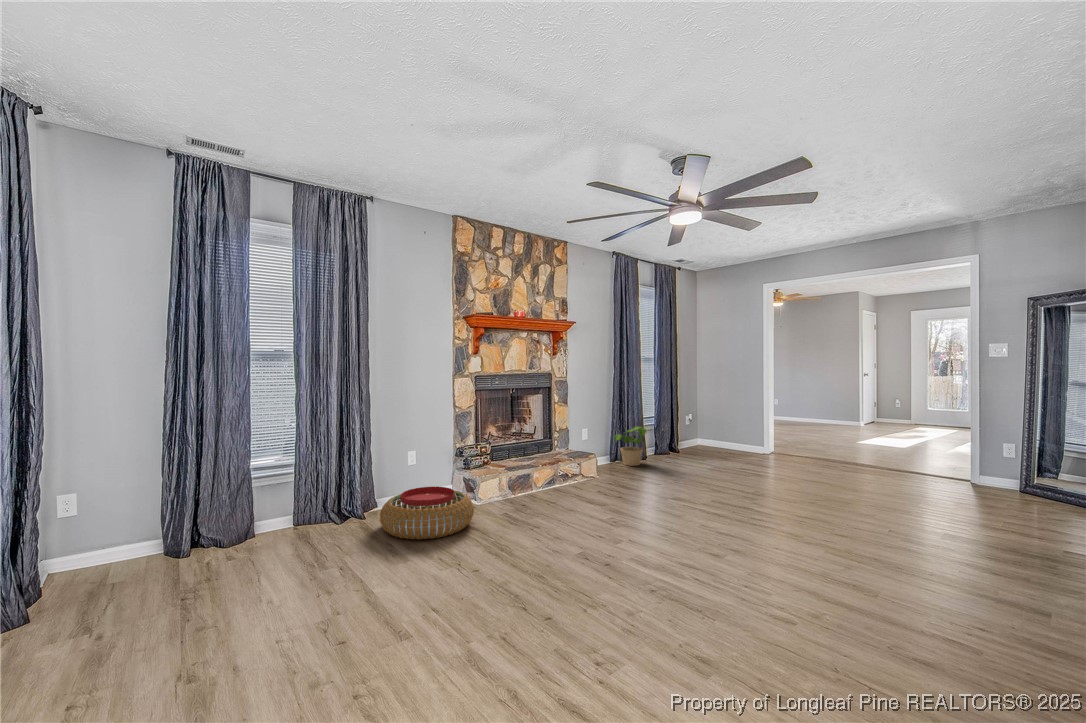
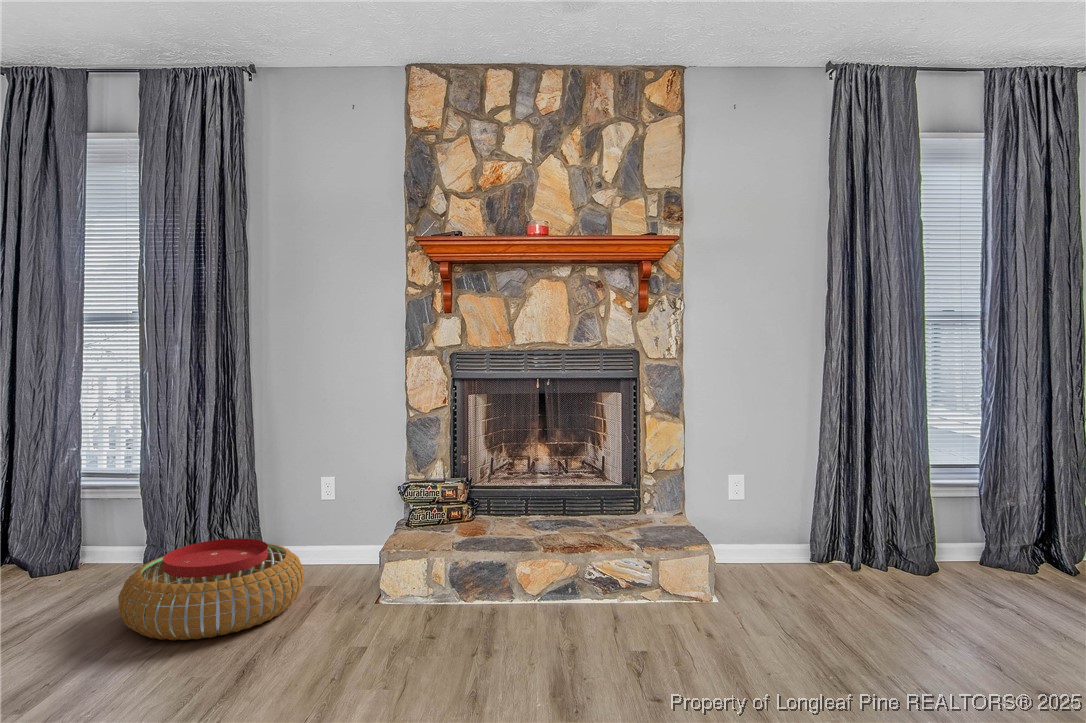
potted plant: present [614,427,651,466] -> none [797,485,892,584]

